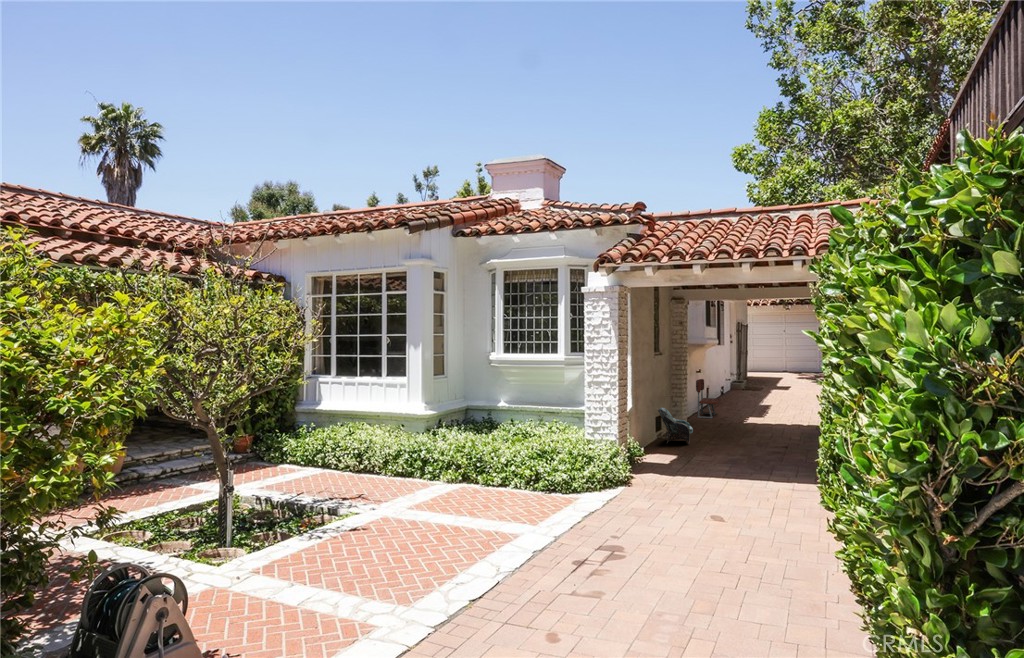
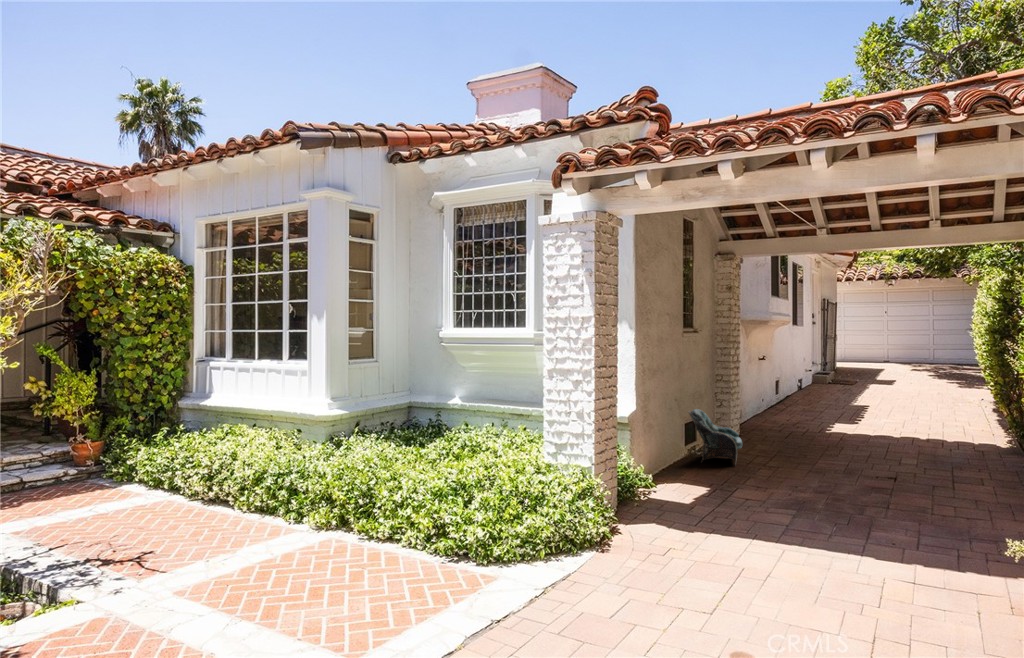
bench: present [696,379,721,419] -> none [759,369,794,423]

